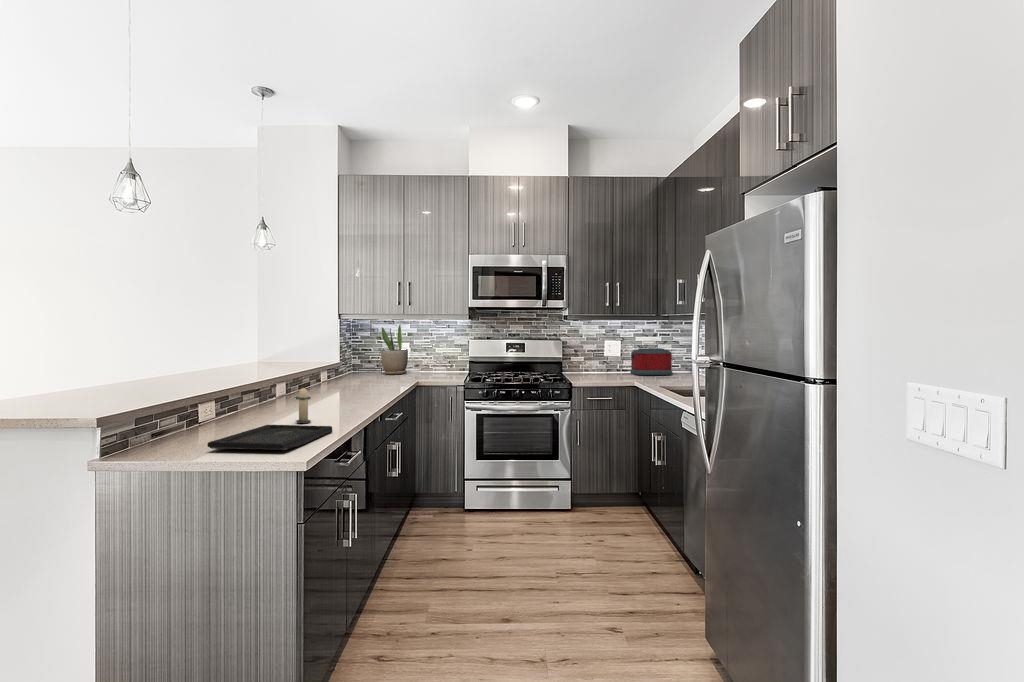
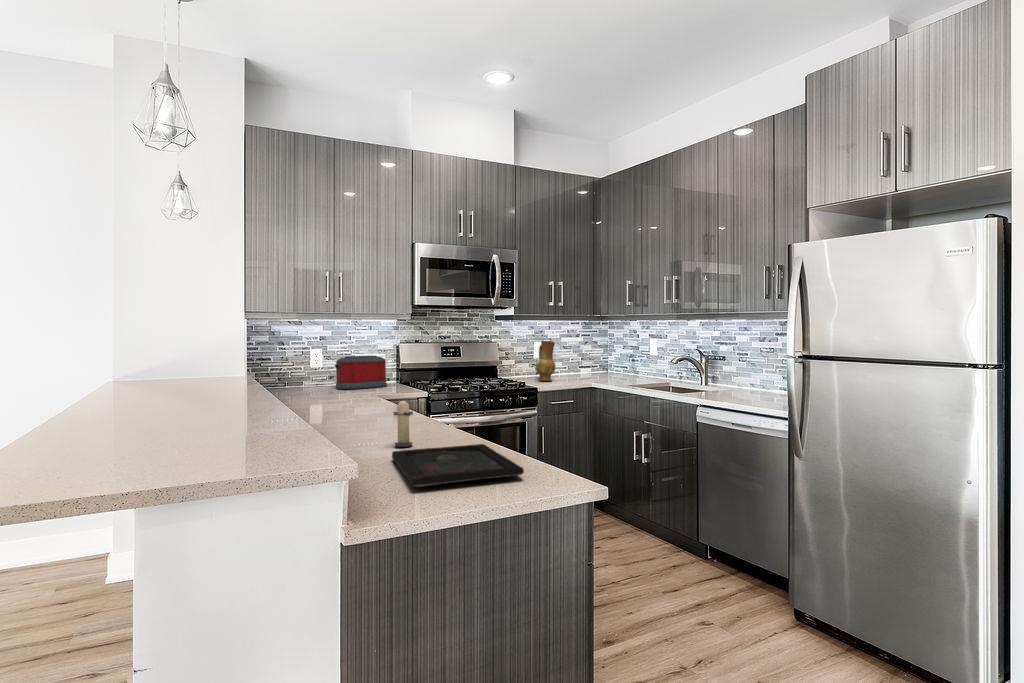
potted plant: present [381,325,408,374] -> none [286,325,321,389]
ceramic jug: none [587,340,606,379] -> present [536,341,556,381]
toaster: present [631,348,672,375] -> present [335,356,387,389]

